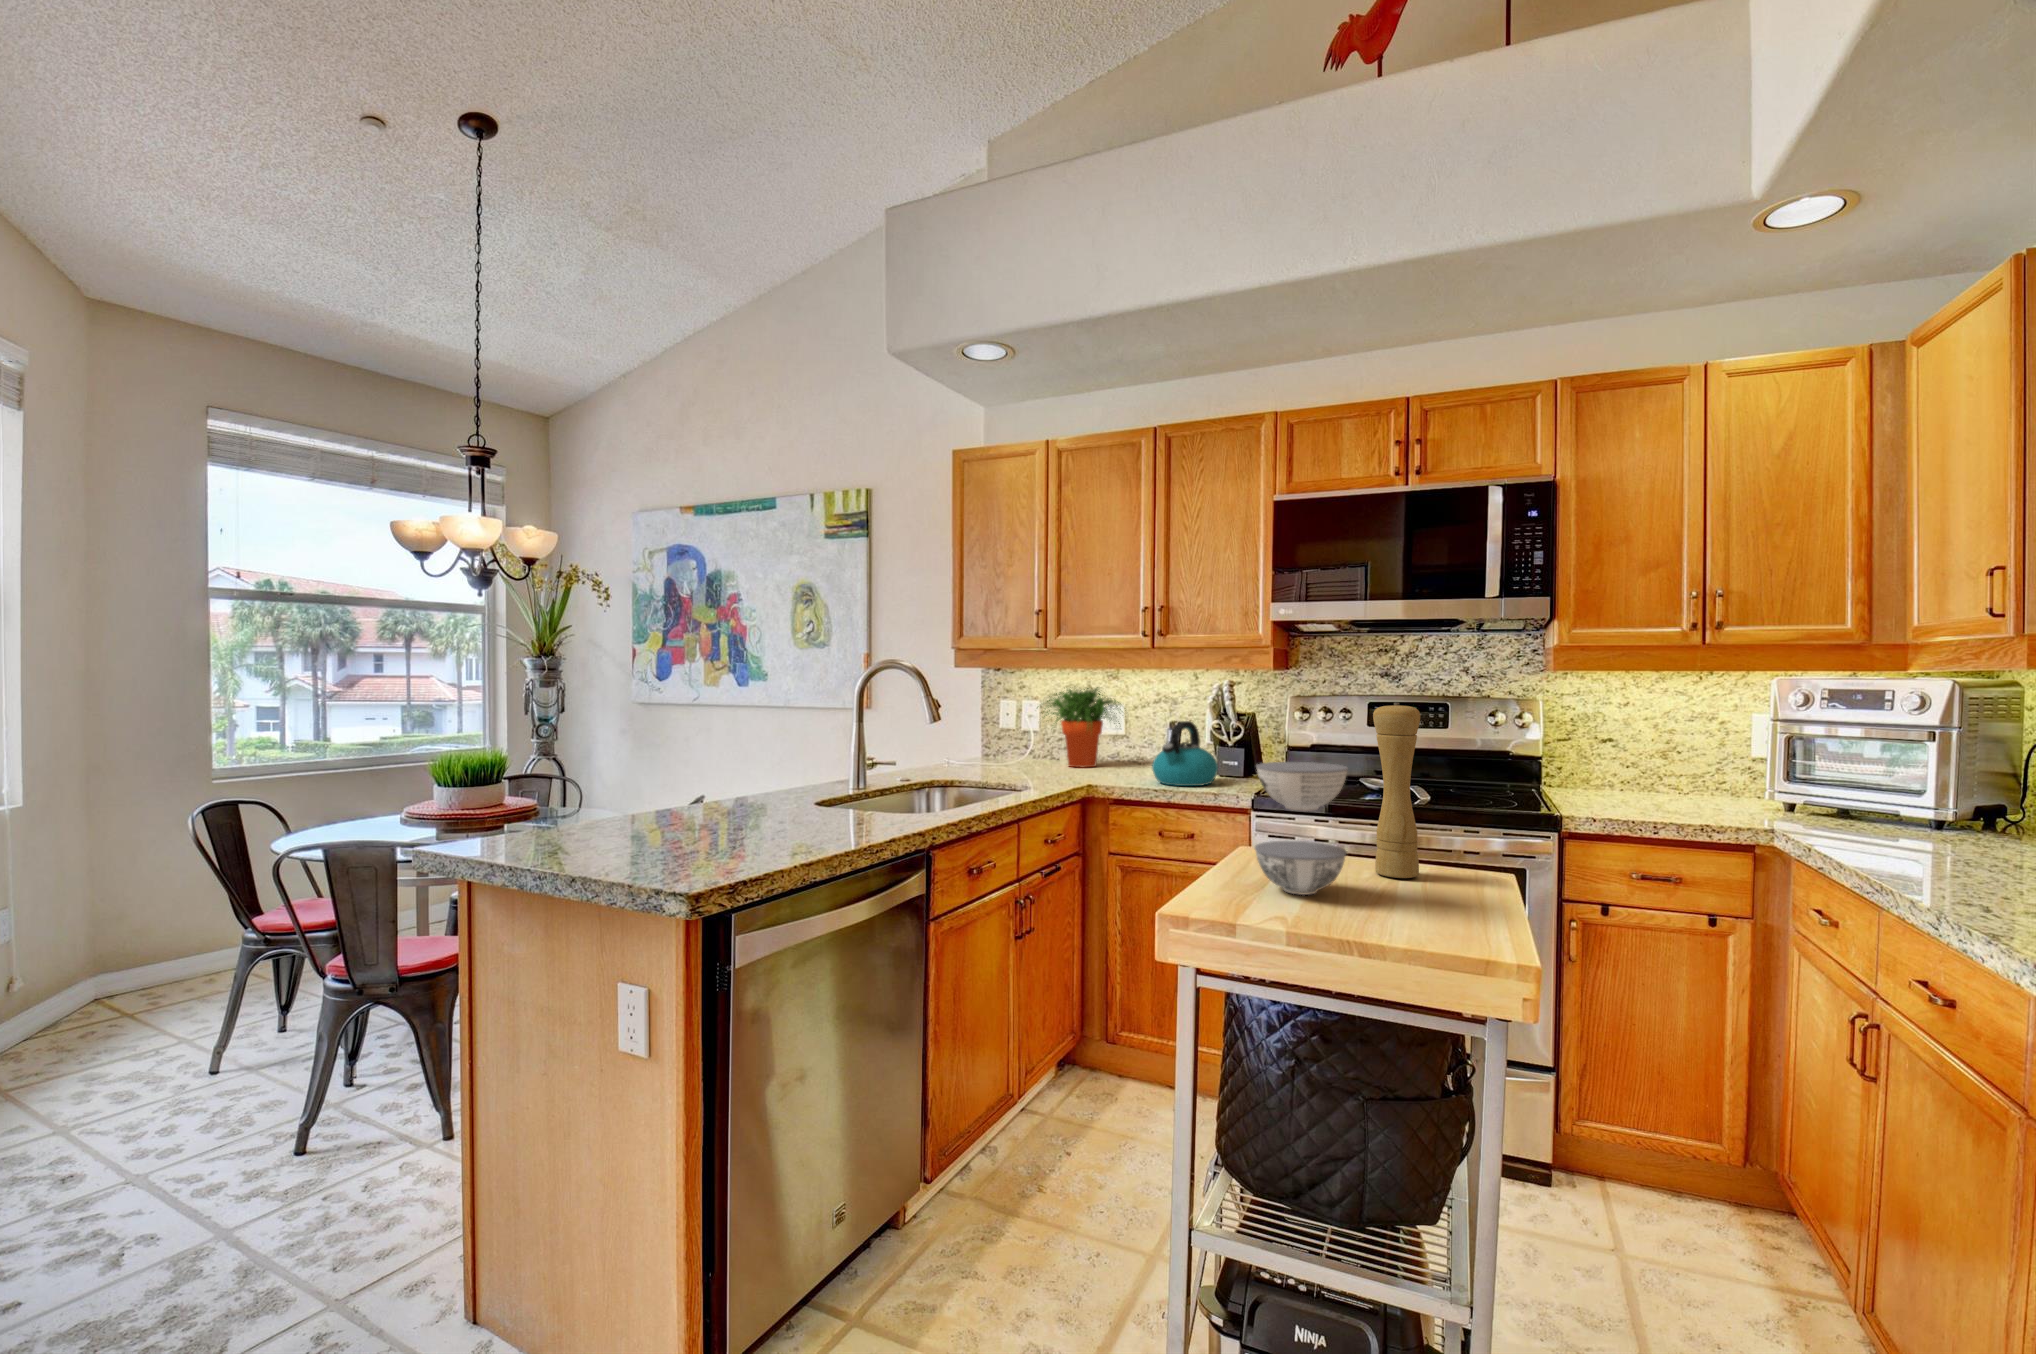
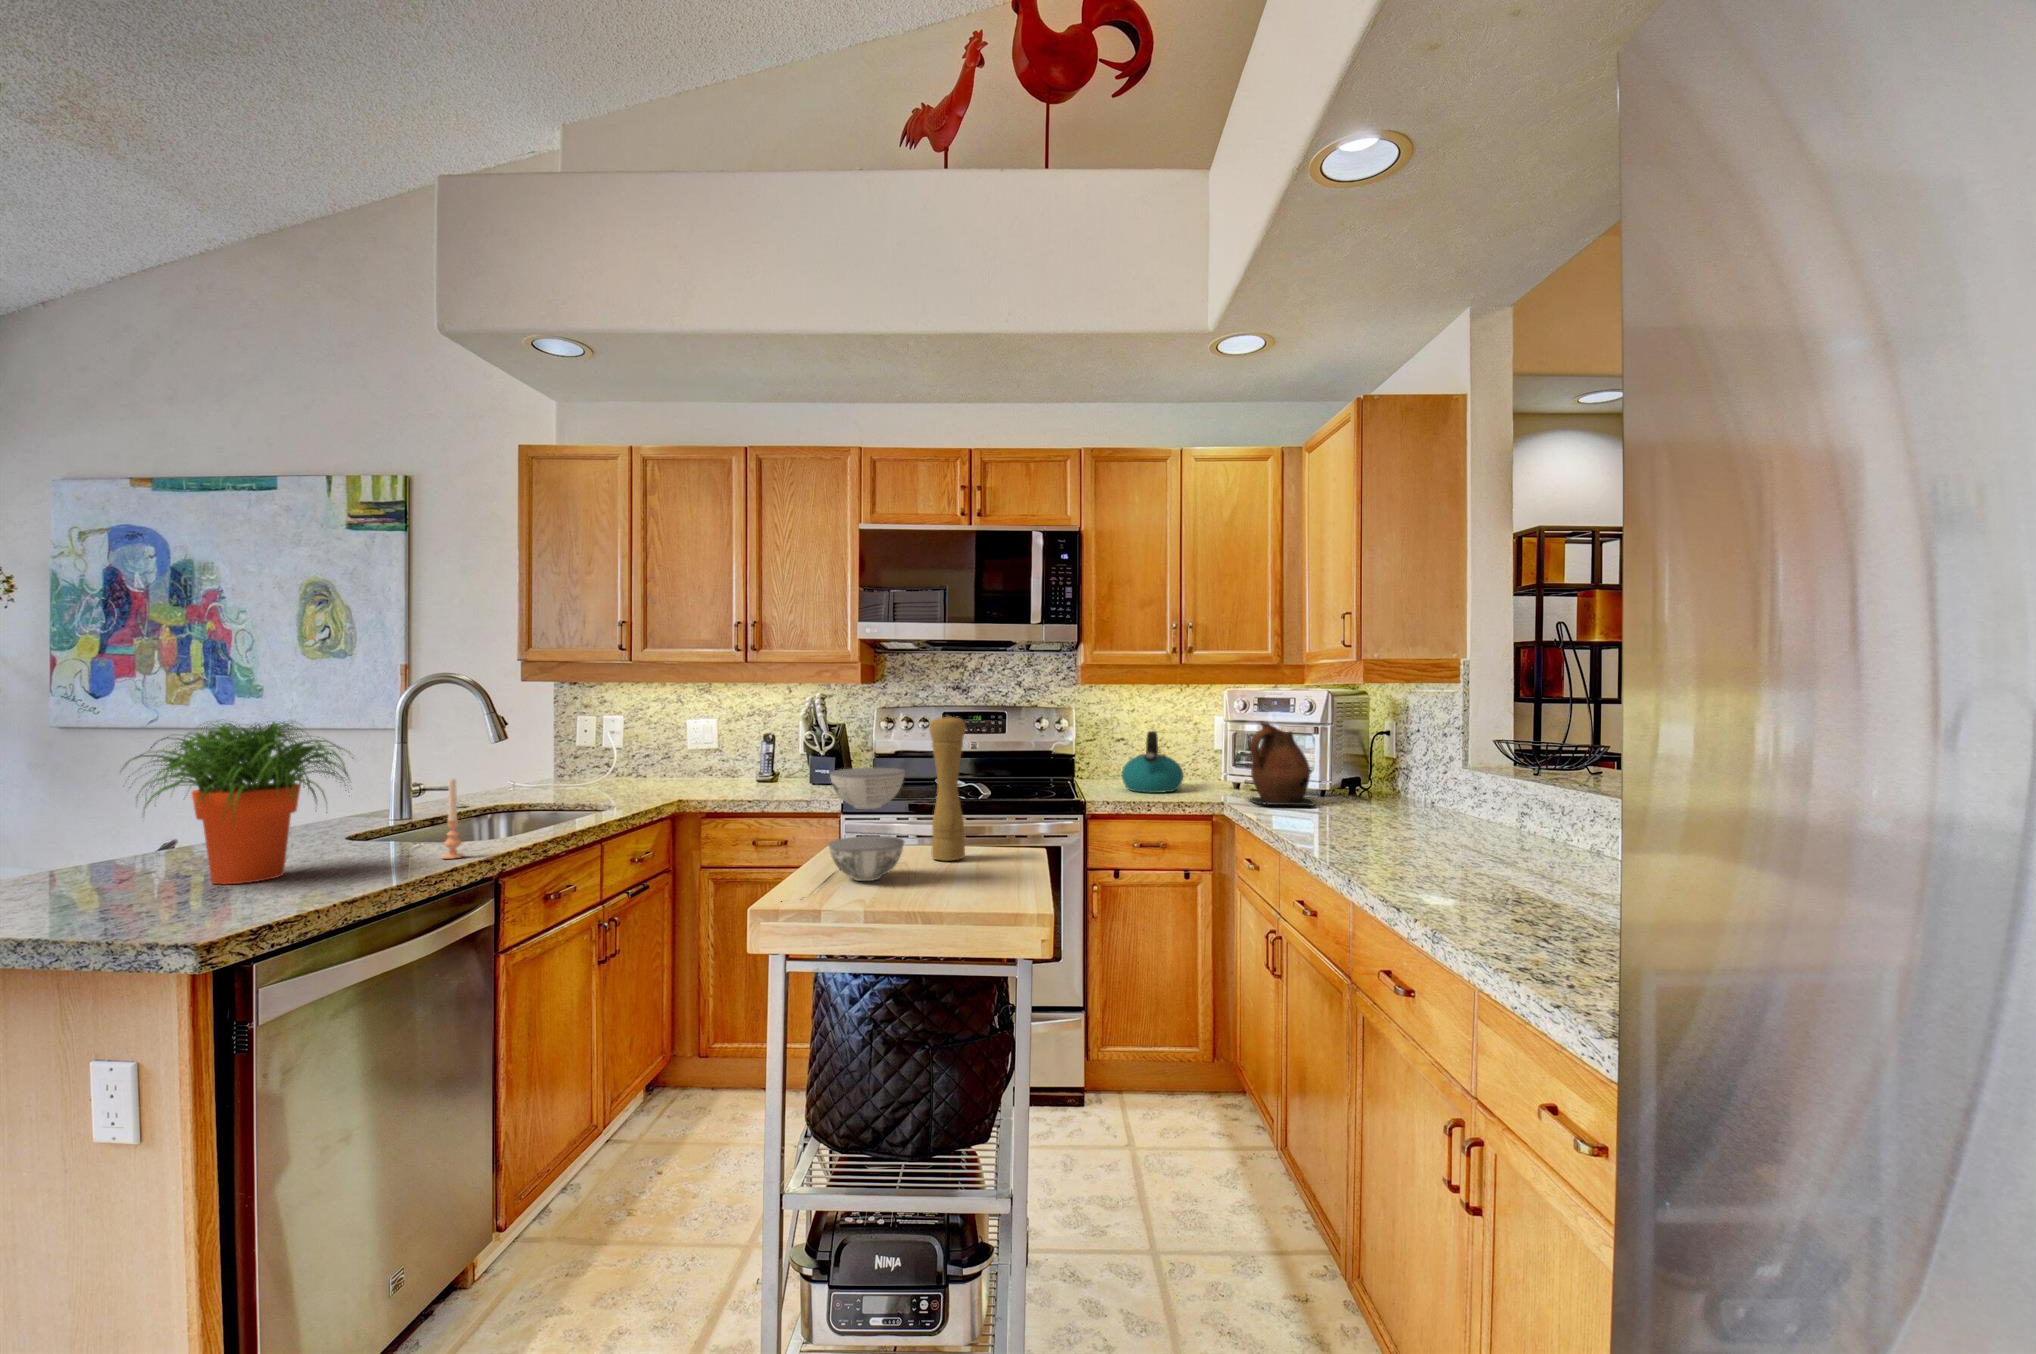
potted plant: present [1037,687,1121,767] -> present [122,721,353,884]
kettle: present [1152,721,1218,786] -> present [1122,731,1183,793]
ceramic pitcher: none [1814,723,1948,846] -> present [1250,722,1317,806]
candle: none [882,753,900,829] -> present [442,779,464,859]

